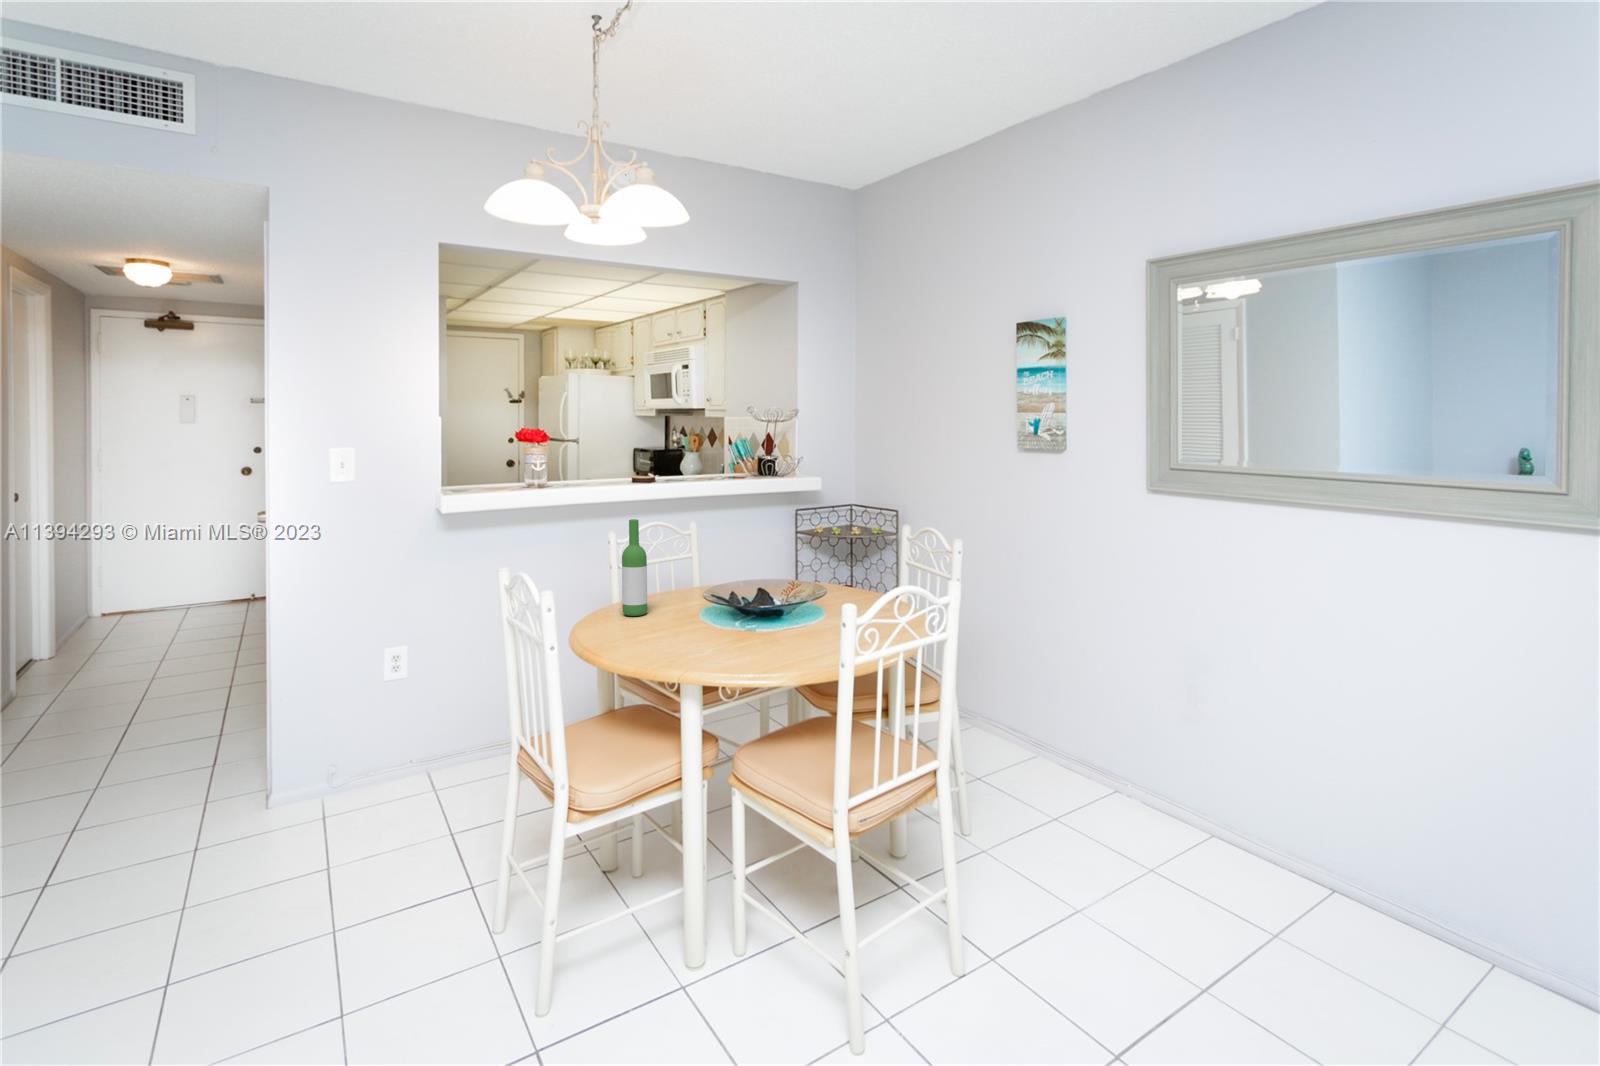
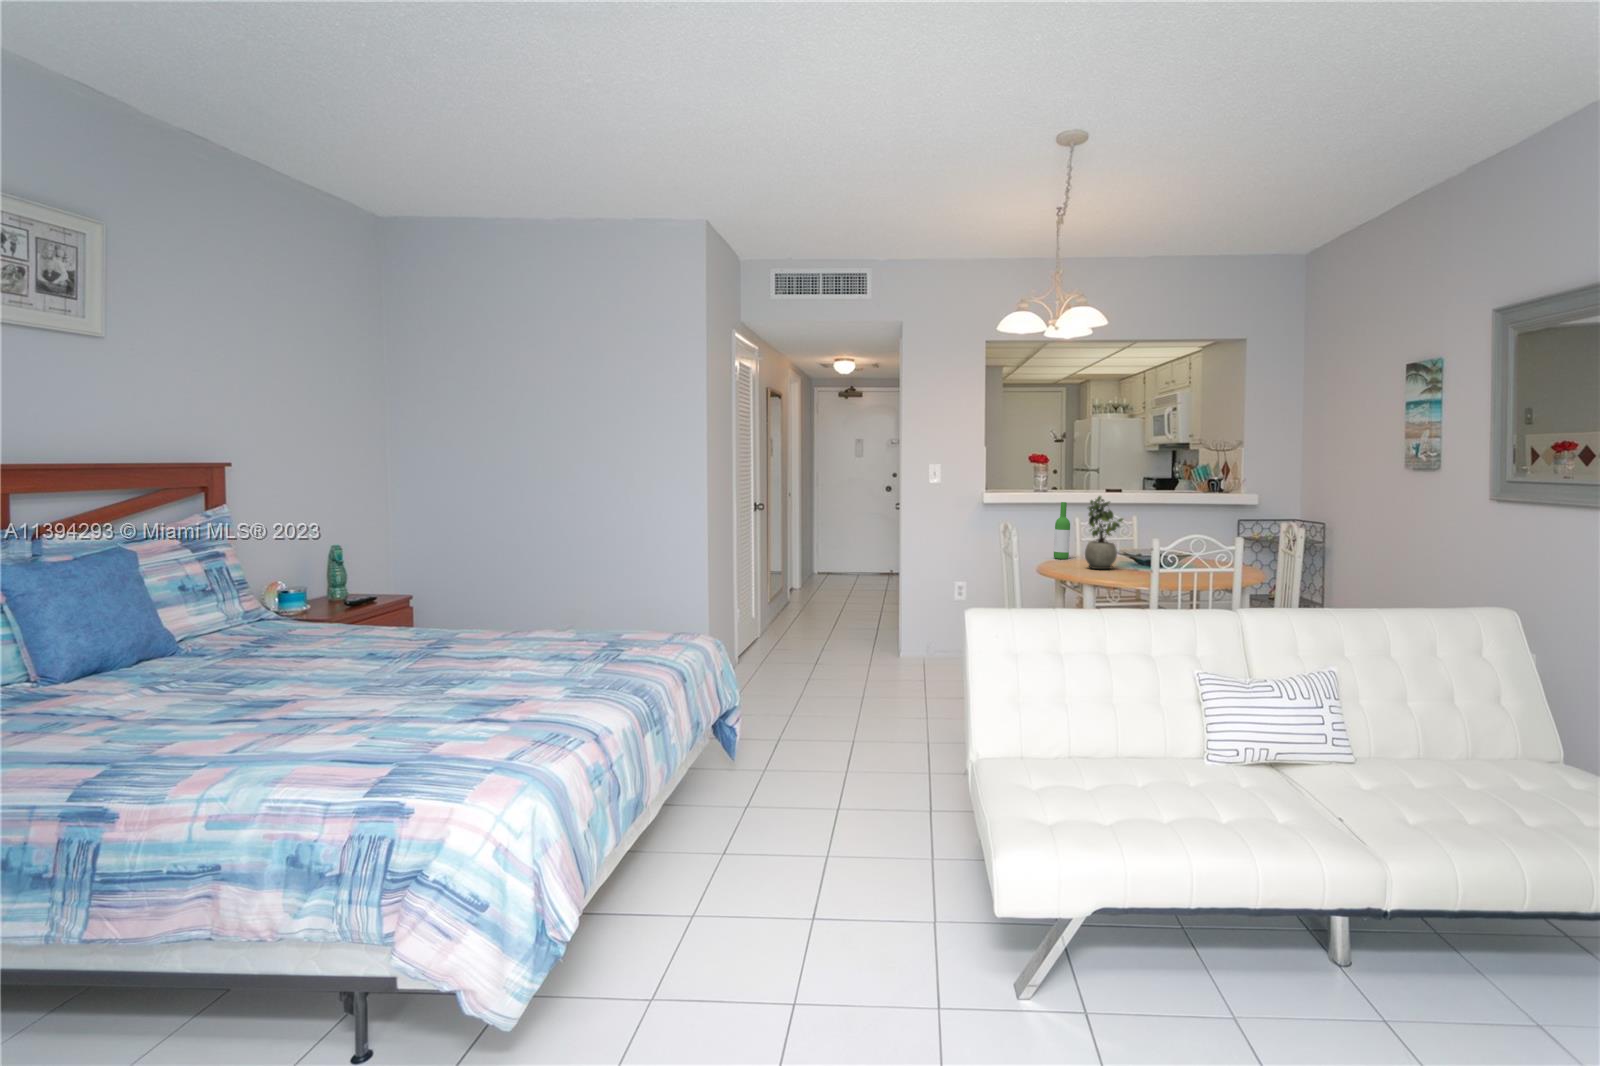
potted plant: none [698,515,774,642] -> present [1085,496,1123,569]

